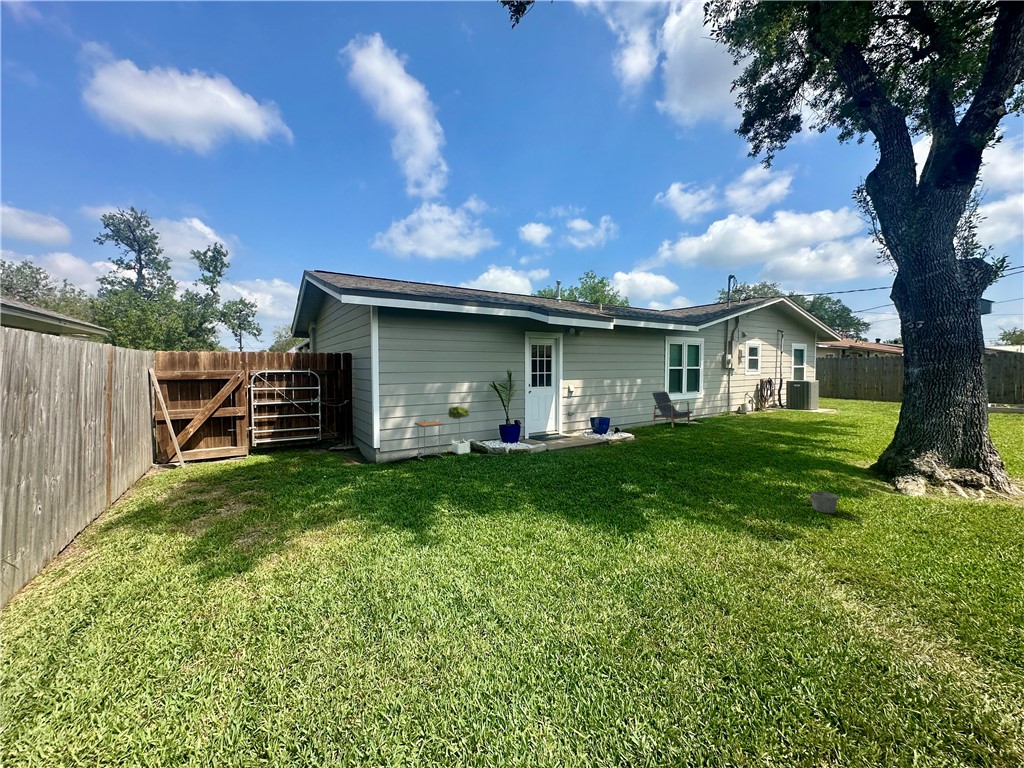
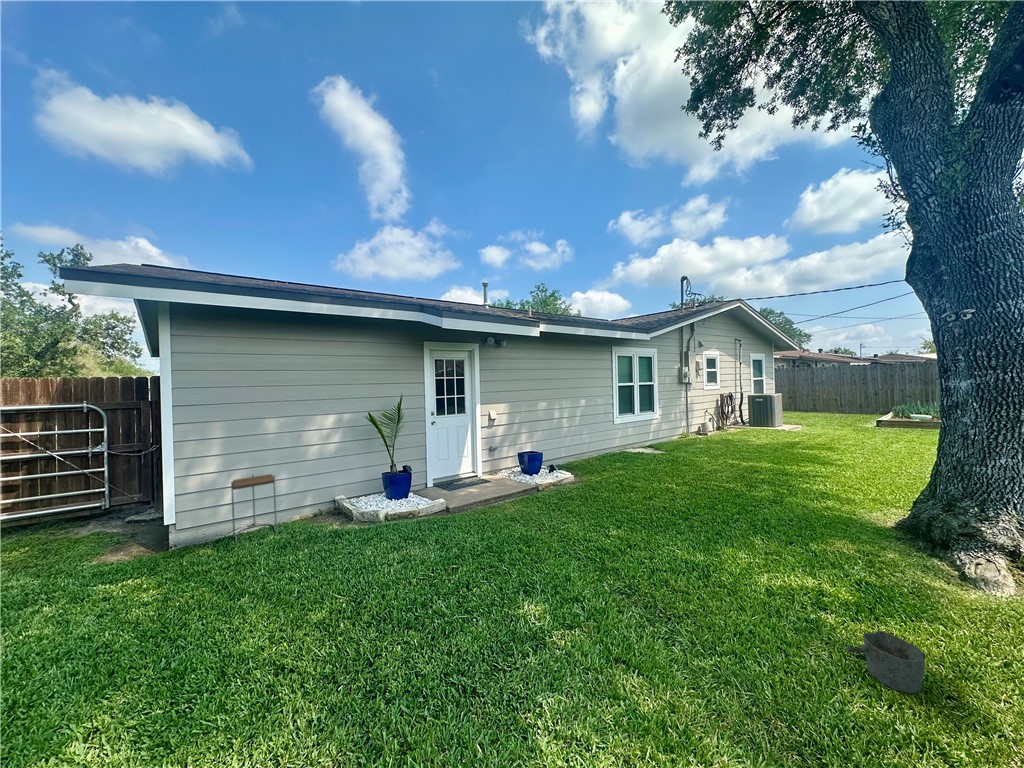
lounge chair: present [652,392,693,427] -> none [600,413,647,457]
potted tree: present [448,406,470,454] -> none [293,450,329,522]

